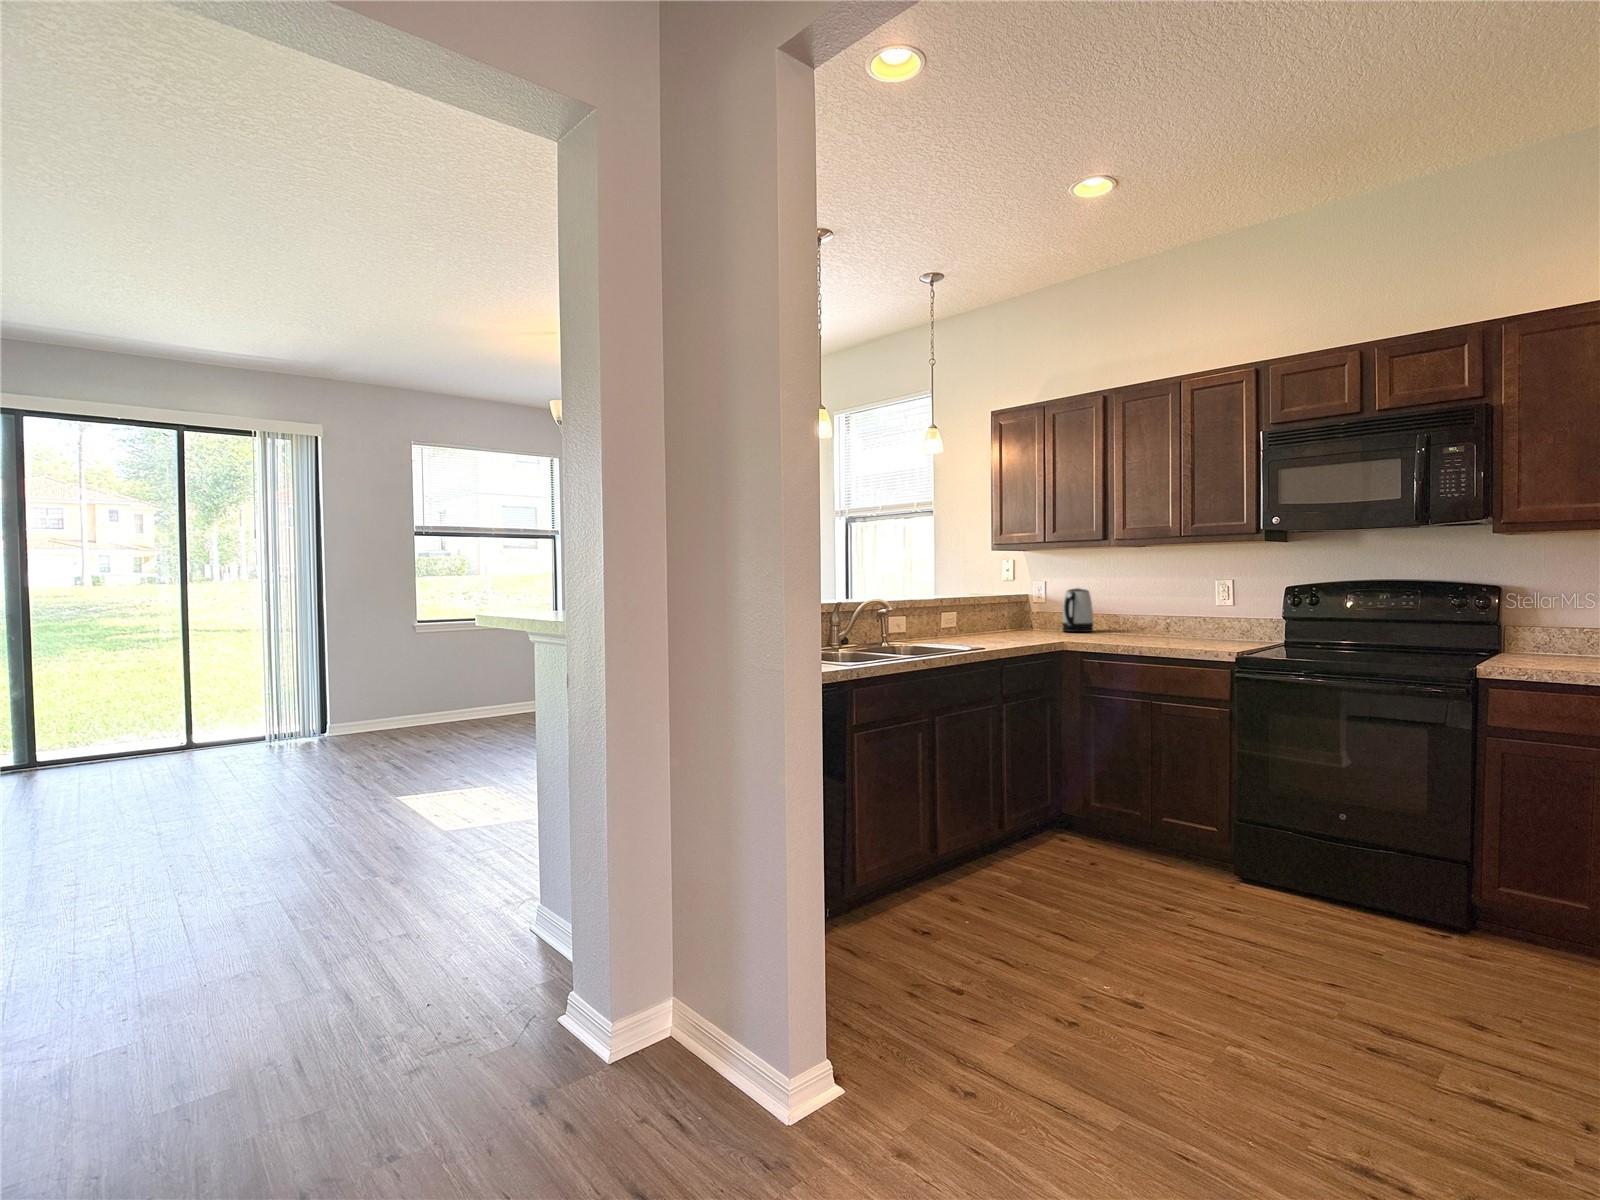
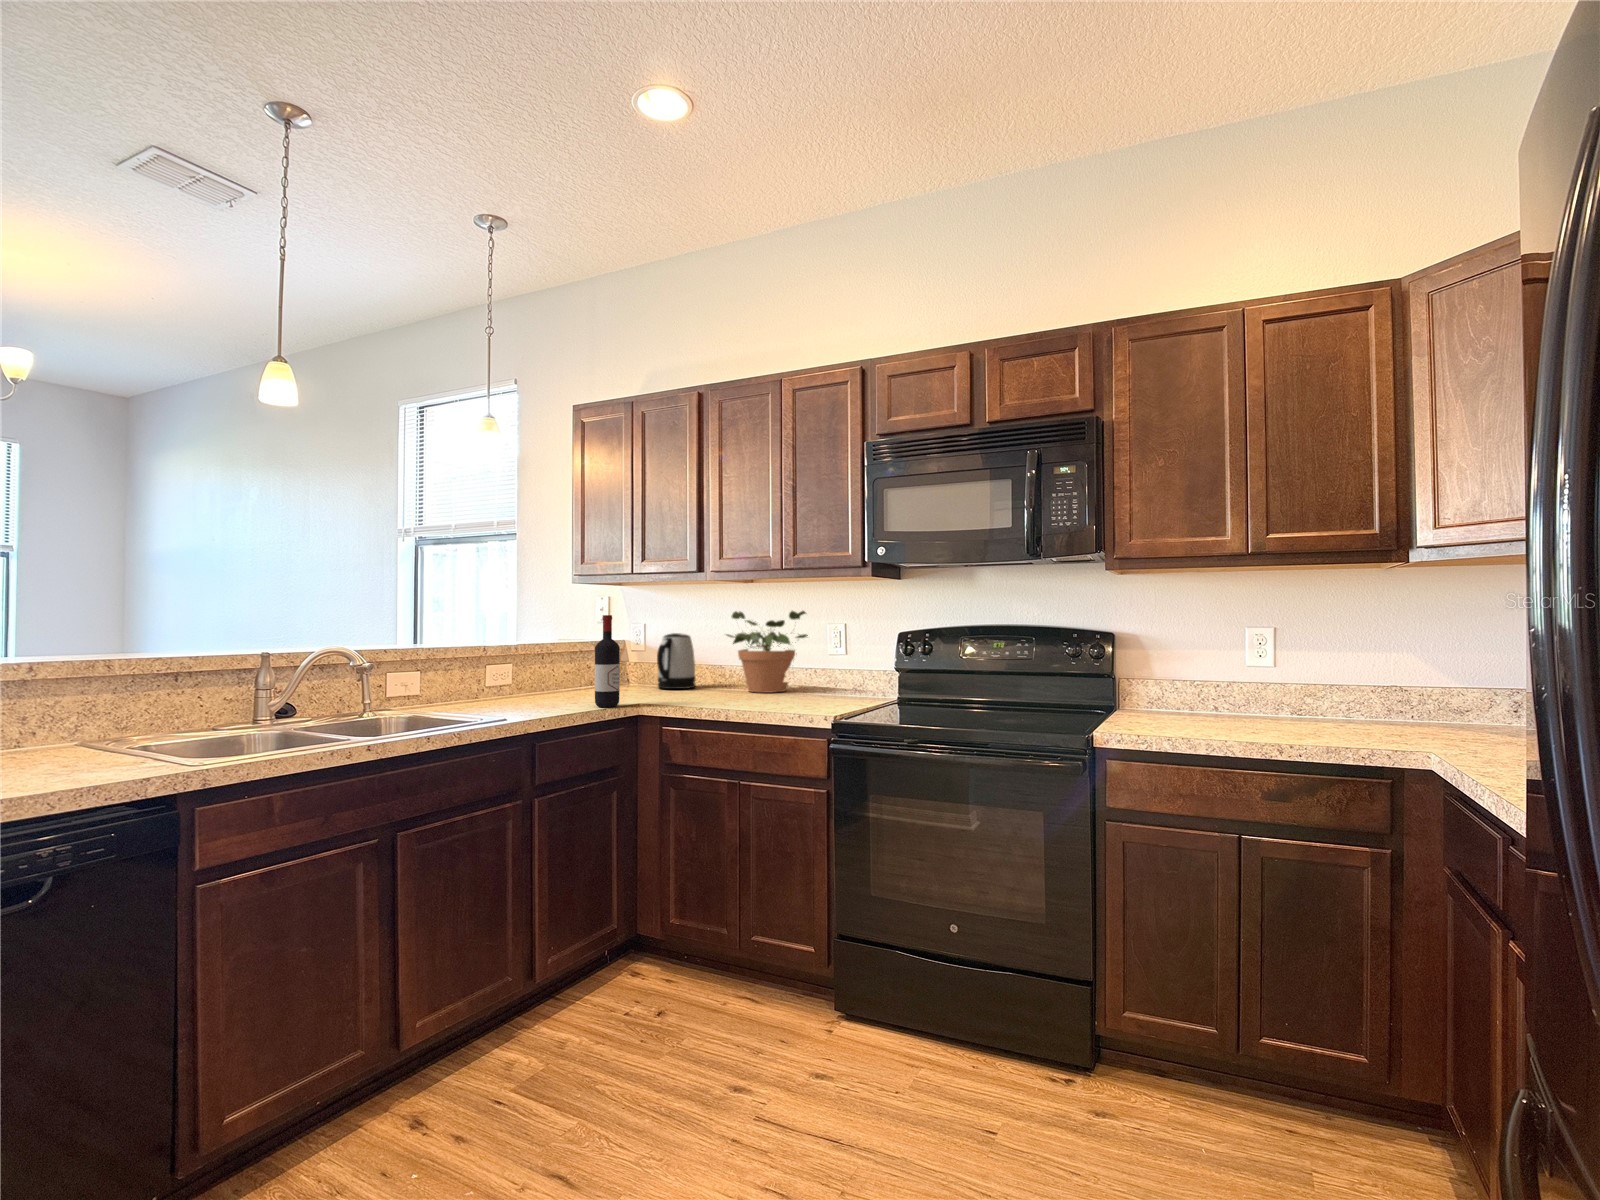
potted plant: none [1120,569,1206,636] -> present [726,611,808,693]
wine bottle: none [1032,575,1051,642] -> present [595,615,620,707]

